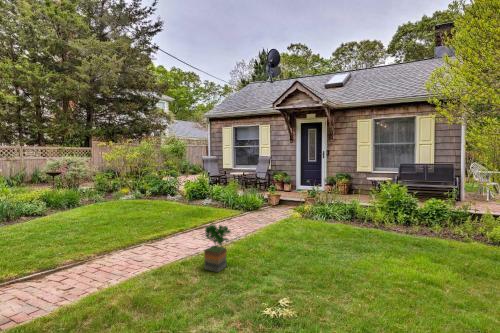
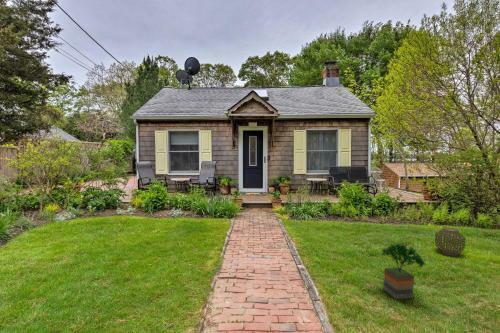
woven basket: none [347,233,378,267] -> present [435,228,465,256]

